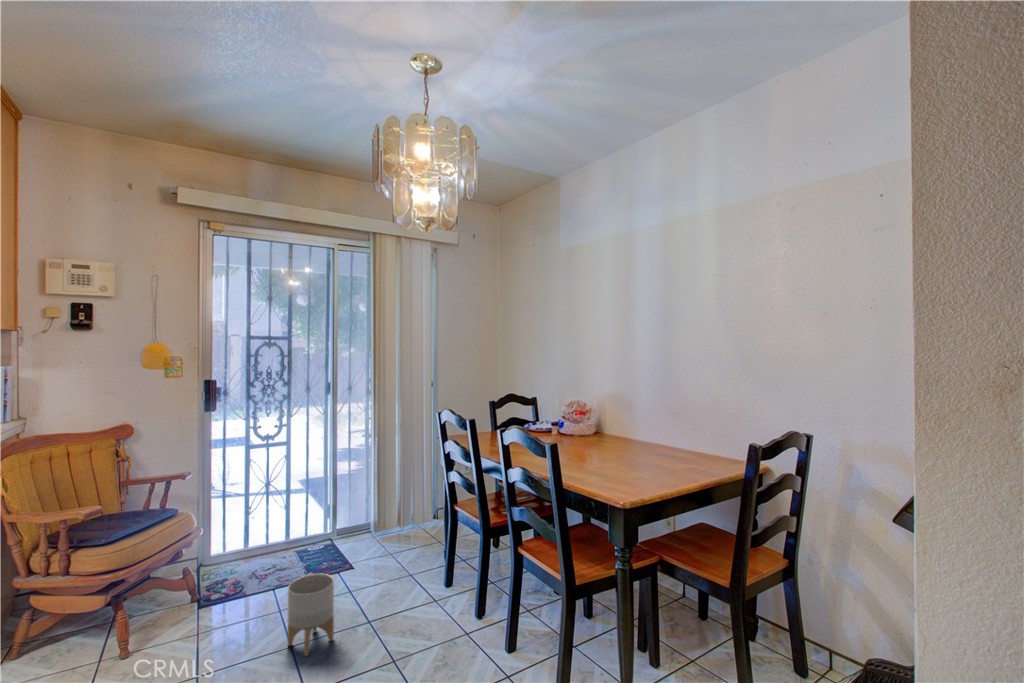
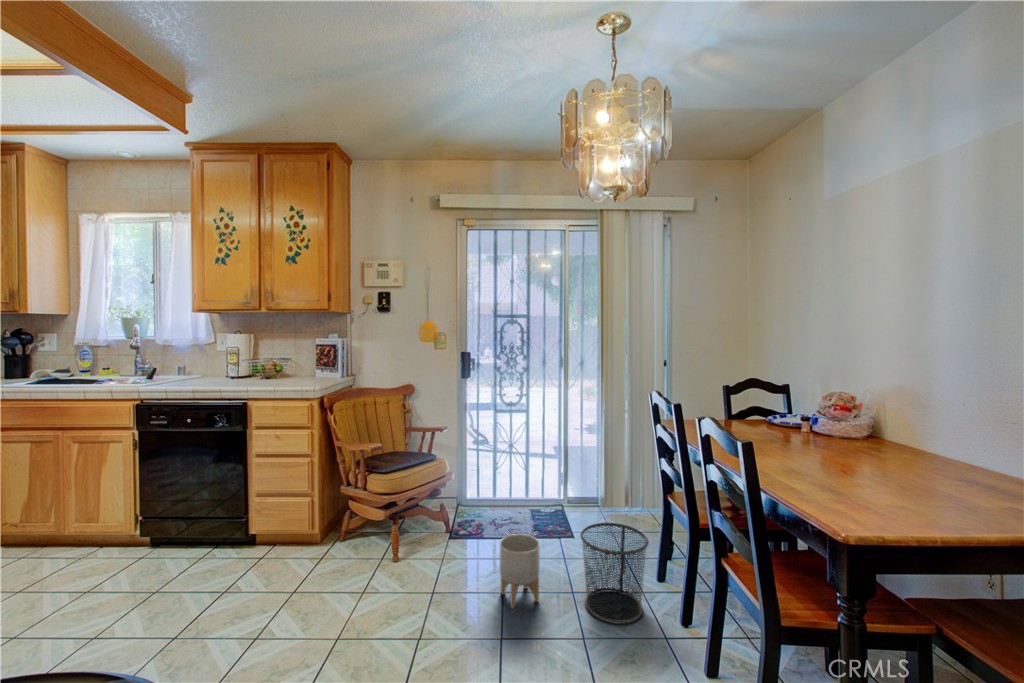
waste bin: none [377,540,441,635] -> present [580,523,649,624]

